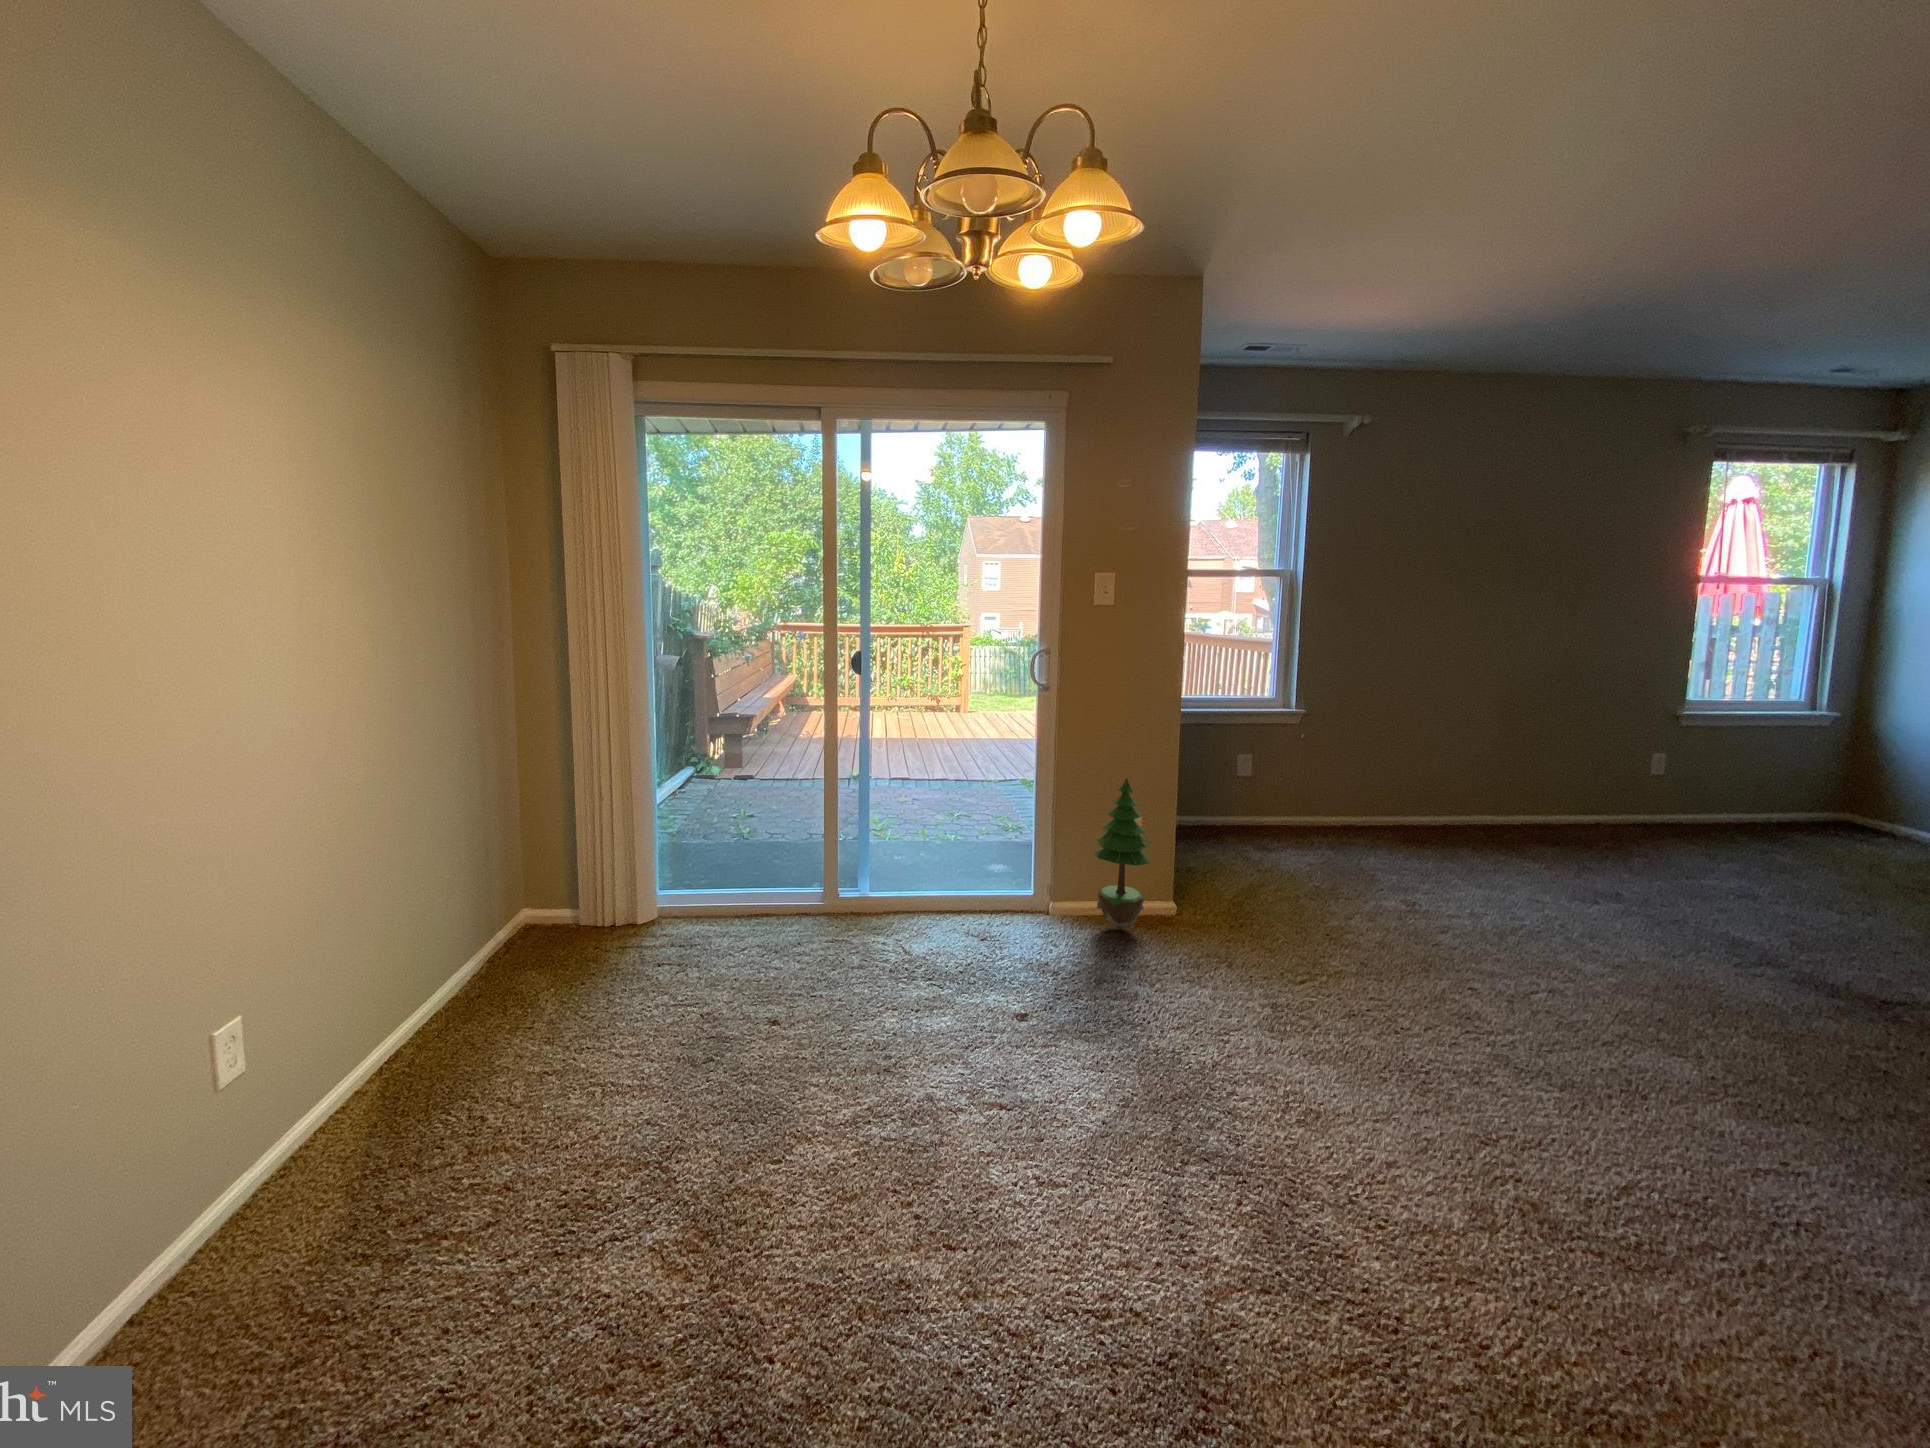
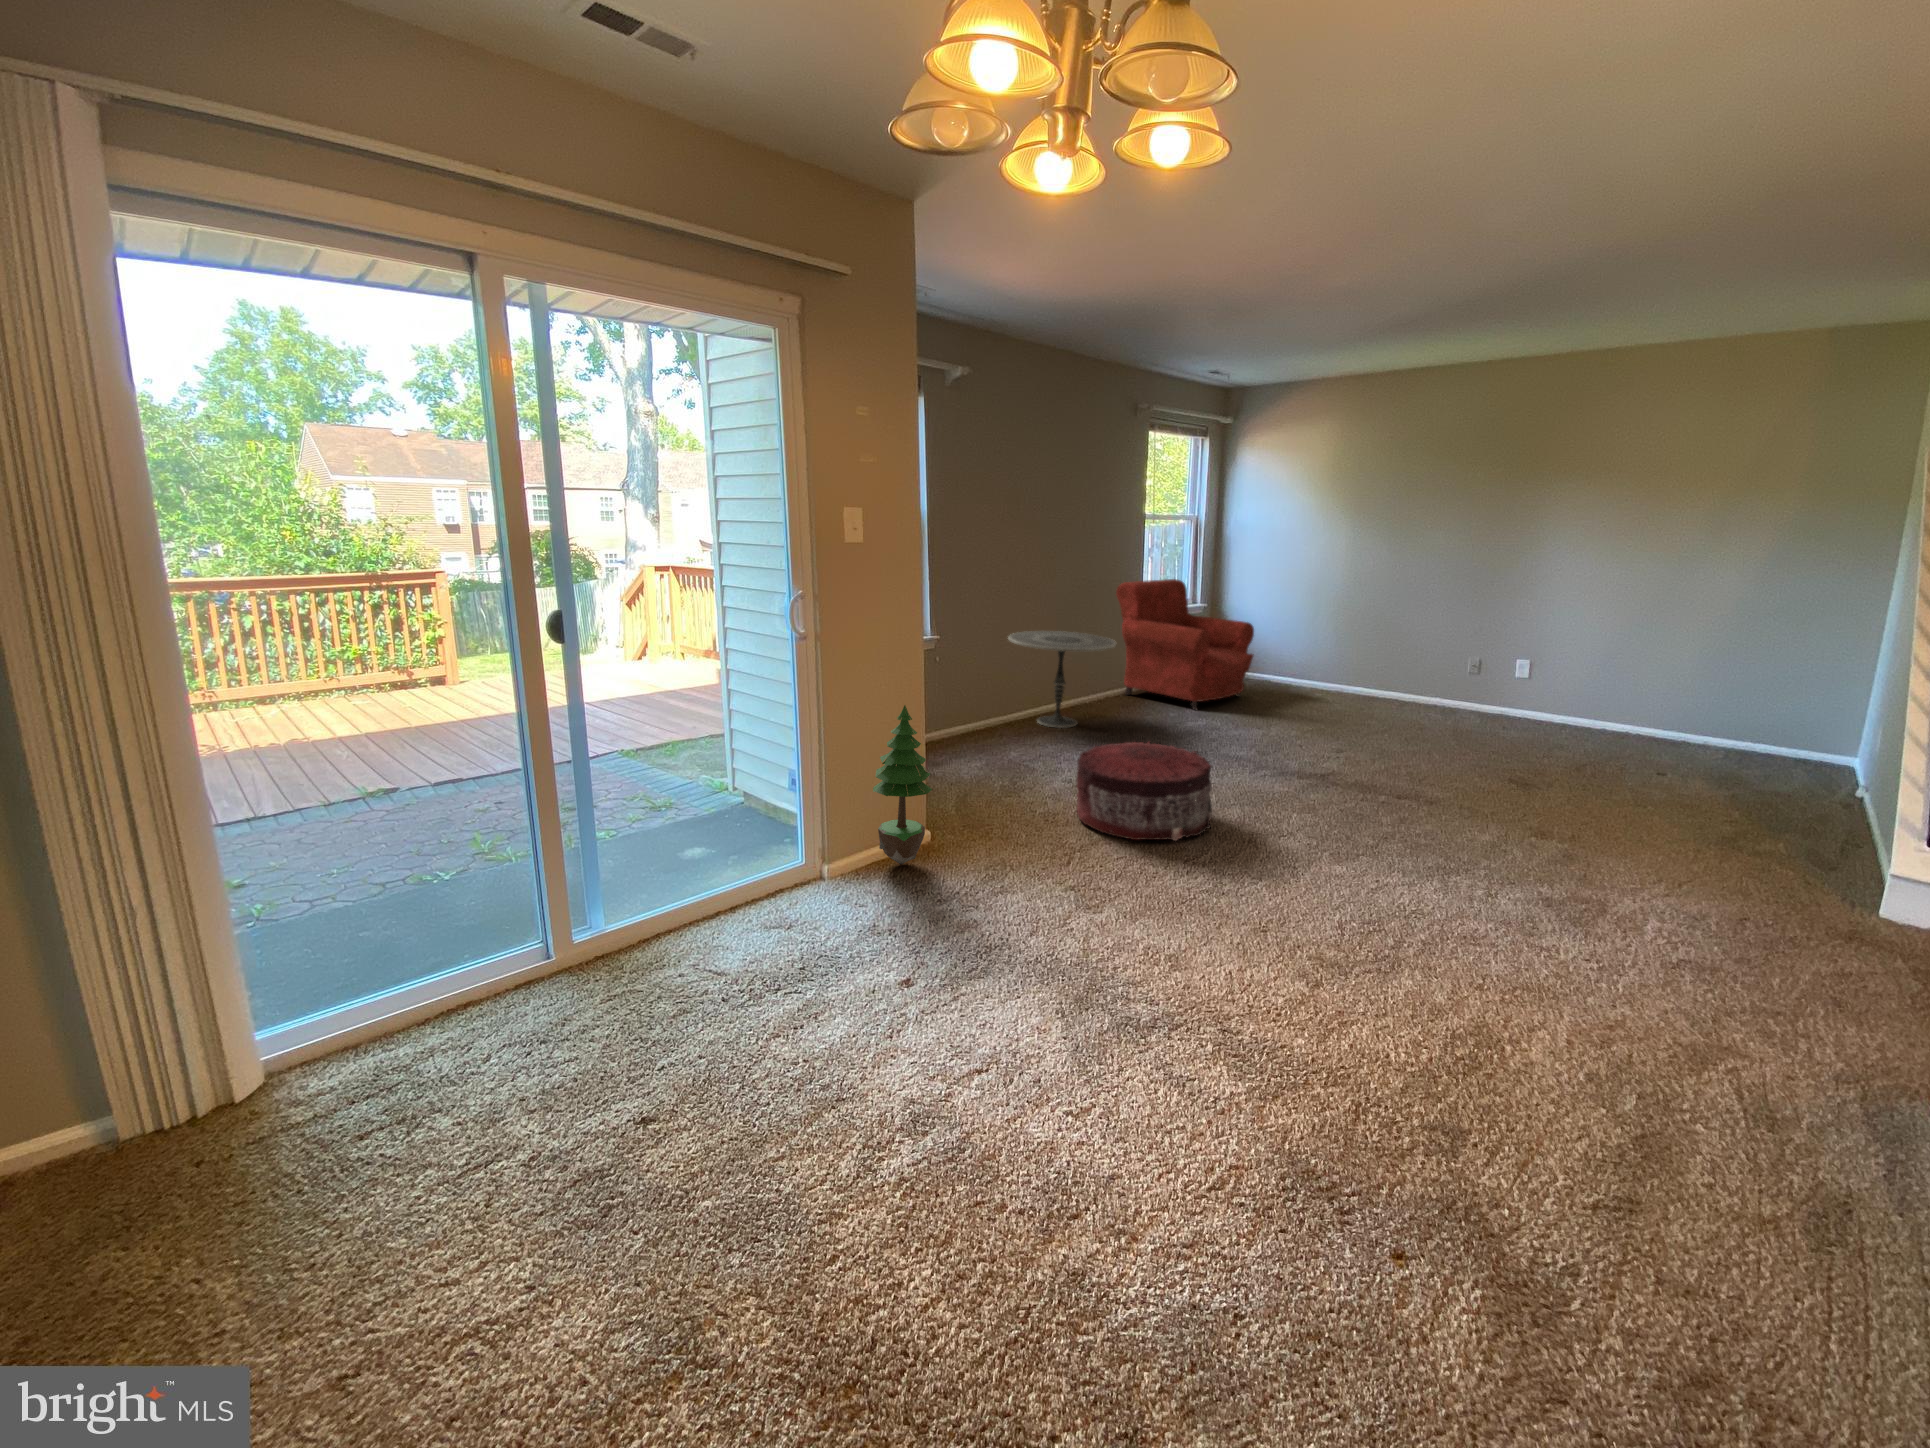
armchair: none [1592,687,1874,869] -> present [1116,579,1254,710]
side table: none [1388,735,1544,852] -> present [1008,631,1116,728]
pouf: none [1356,863,1559,1008] -> present [1076,742,1213,841]

